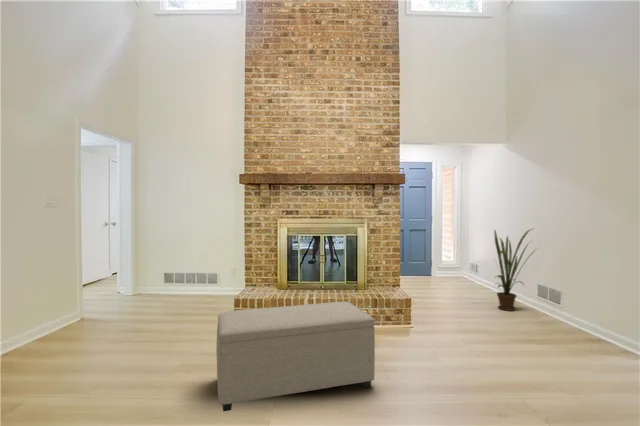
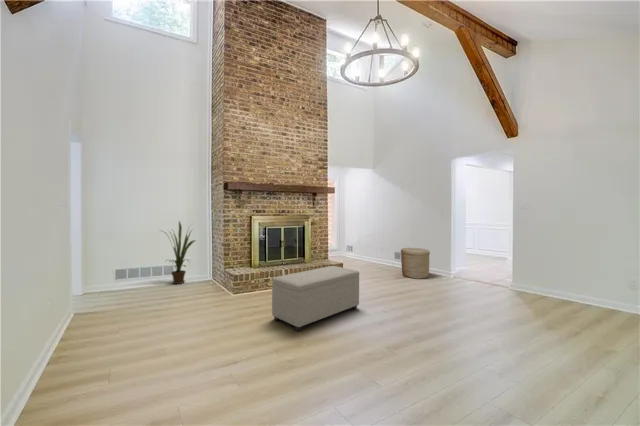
house plant: present [494,230,534,311] -> present [170,221,195,284]
woven basket: none [531,279,597,343] -> present [401,248,430,279]

